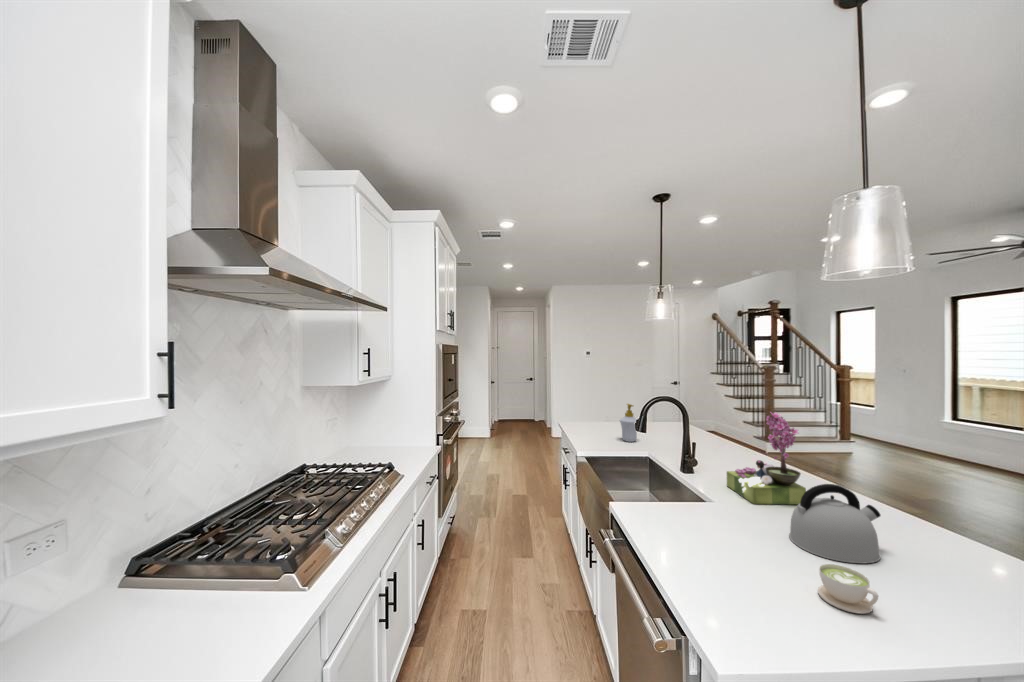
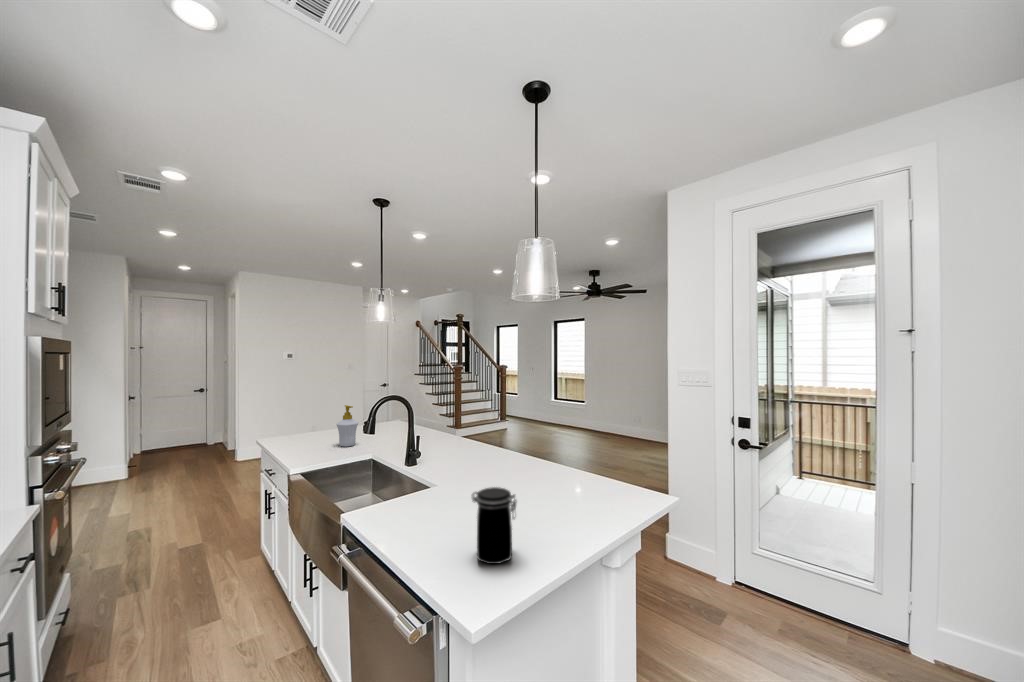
flower arrangement: present [727,413,806,504] -> none [450,396,510,480]
kettle: present [789,484,880,563] -> none [505,447,562,507]
jar: none [728,519,785,609] -> present [472,487,516,564]
coffee cup: present [818,564,878,614] -> none [534,508,571,541]

